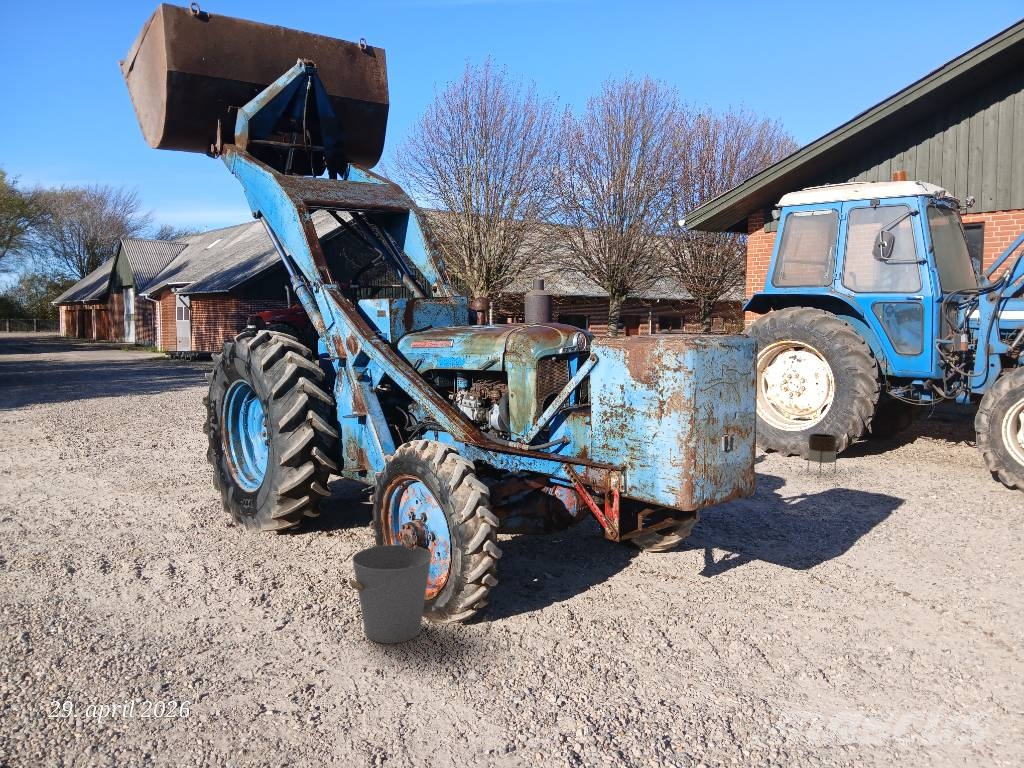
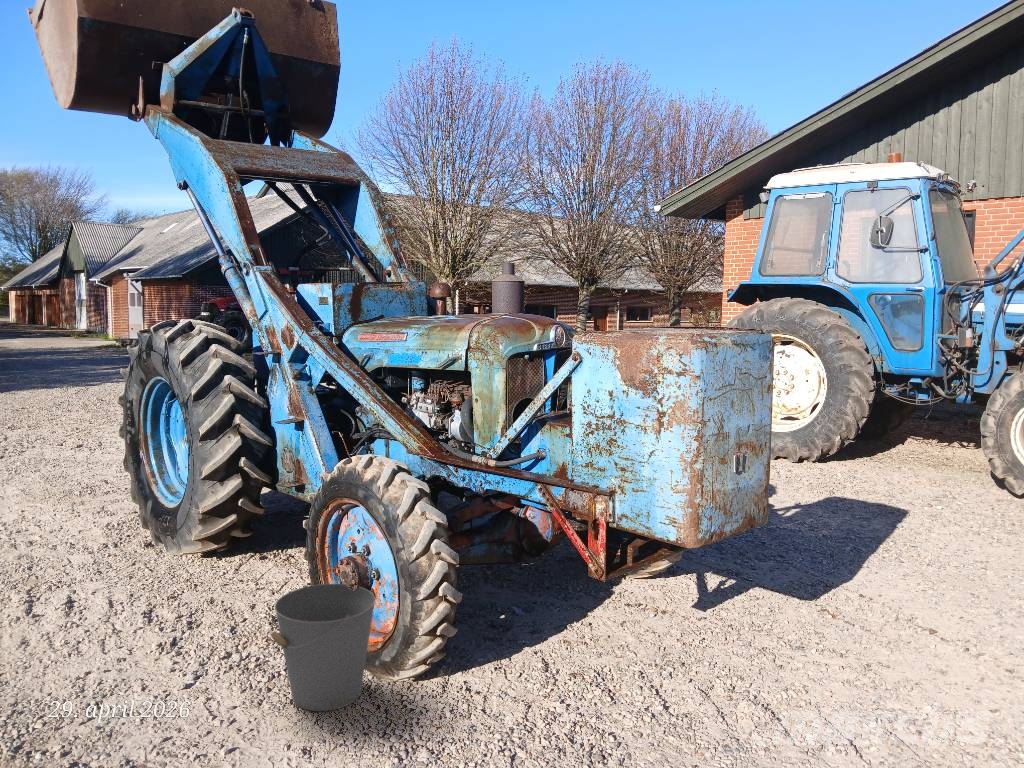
planter: present [808,433,837,475] -> none [796,434,829,482]

